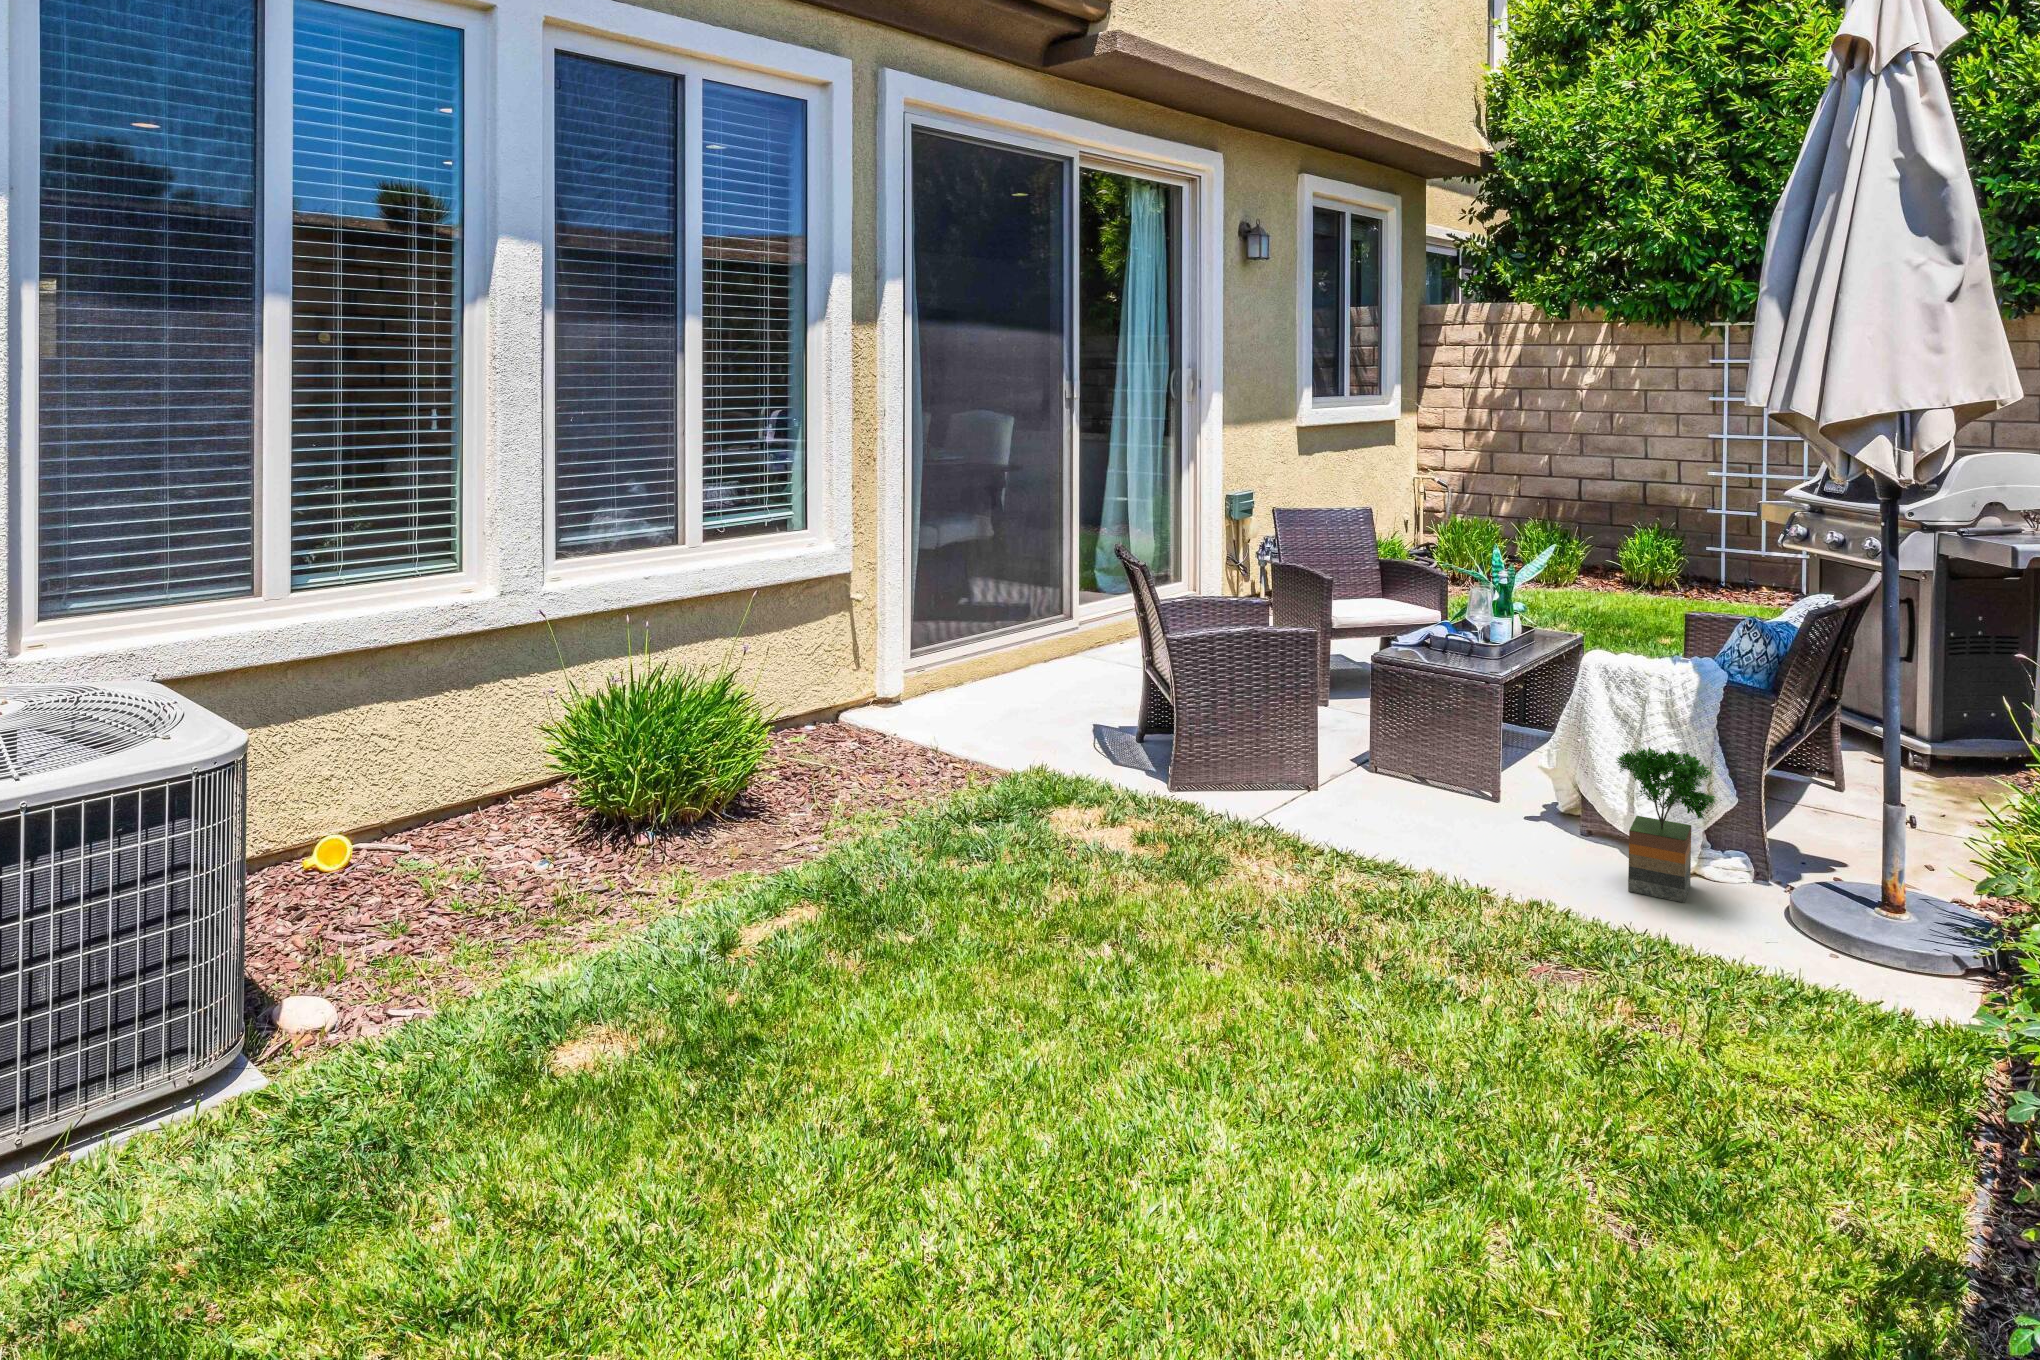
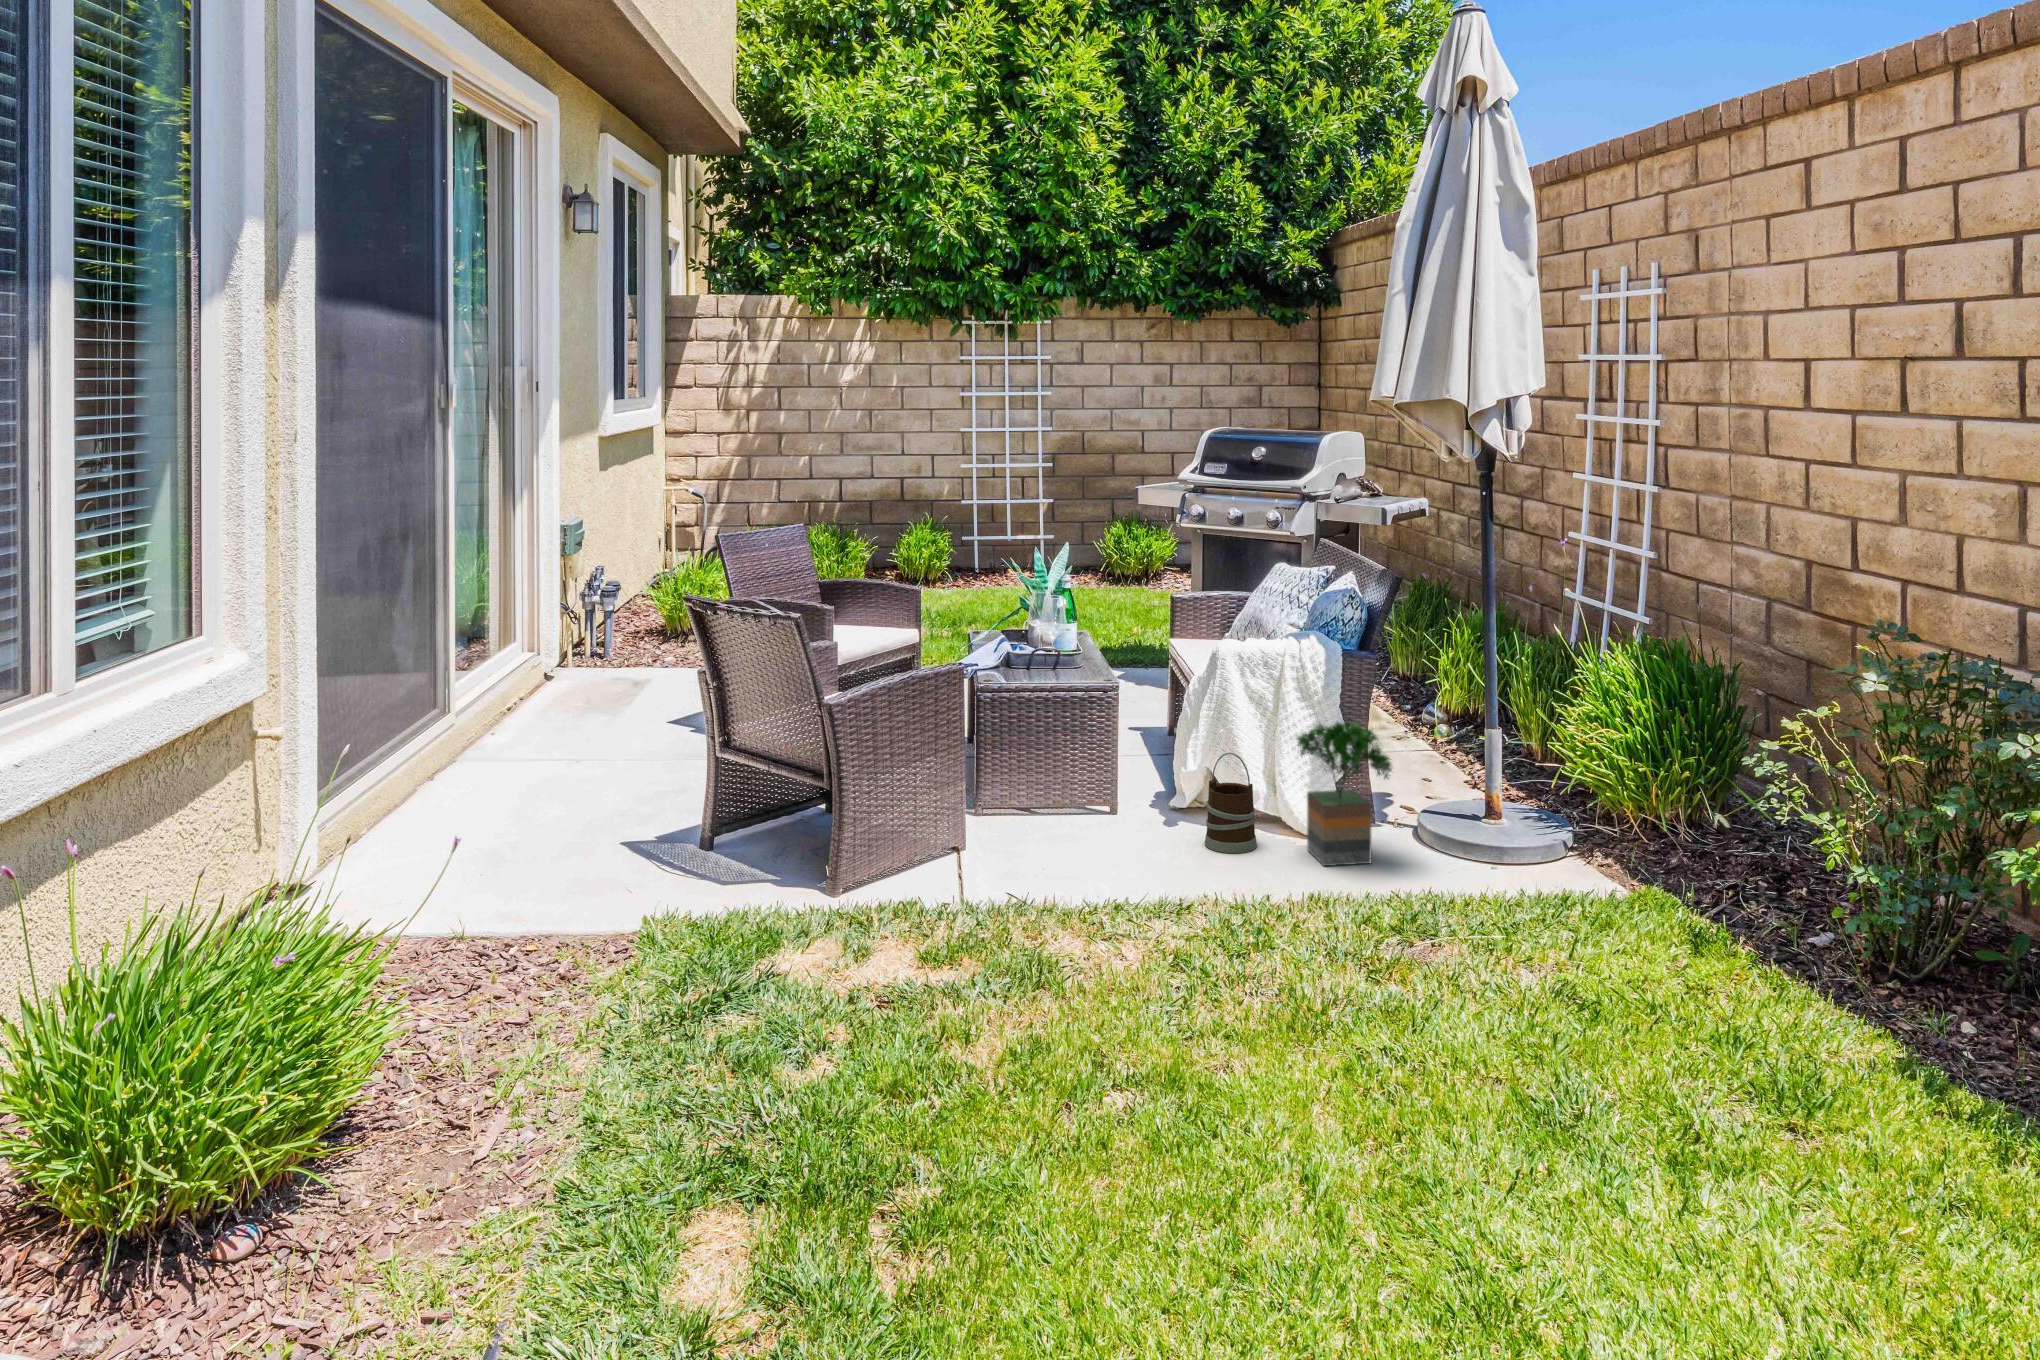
wooden bucket: none [1538,760,1593,860] -> present [1205,753,1257,853]

